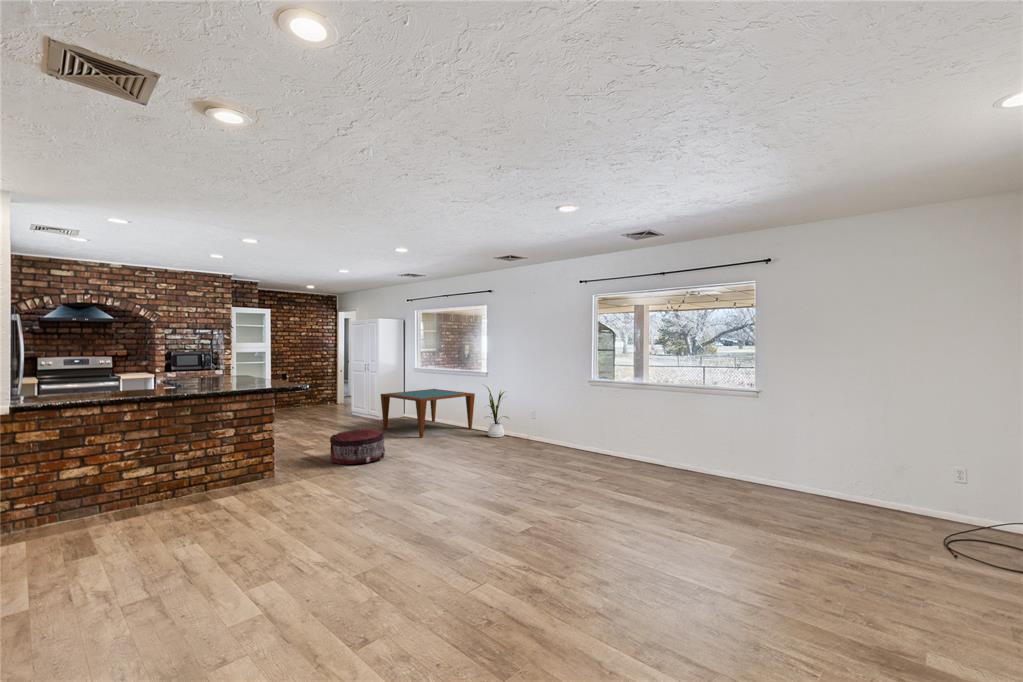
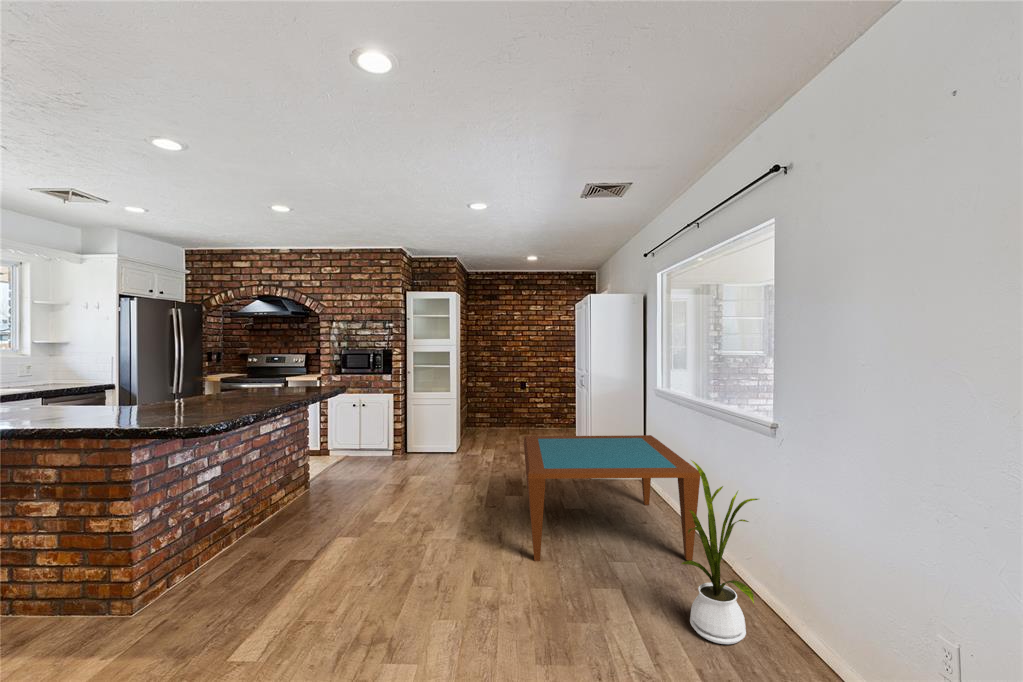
pouf: present [330,429,385,464] -> none [238,526,365,636]

